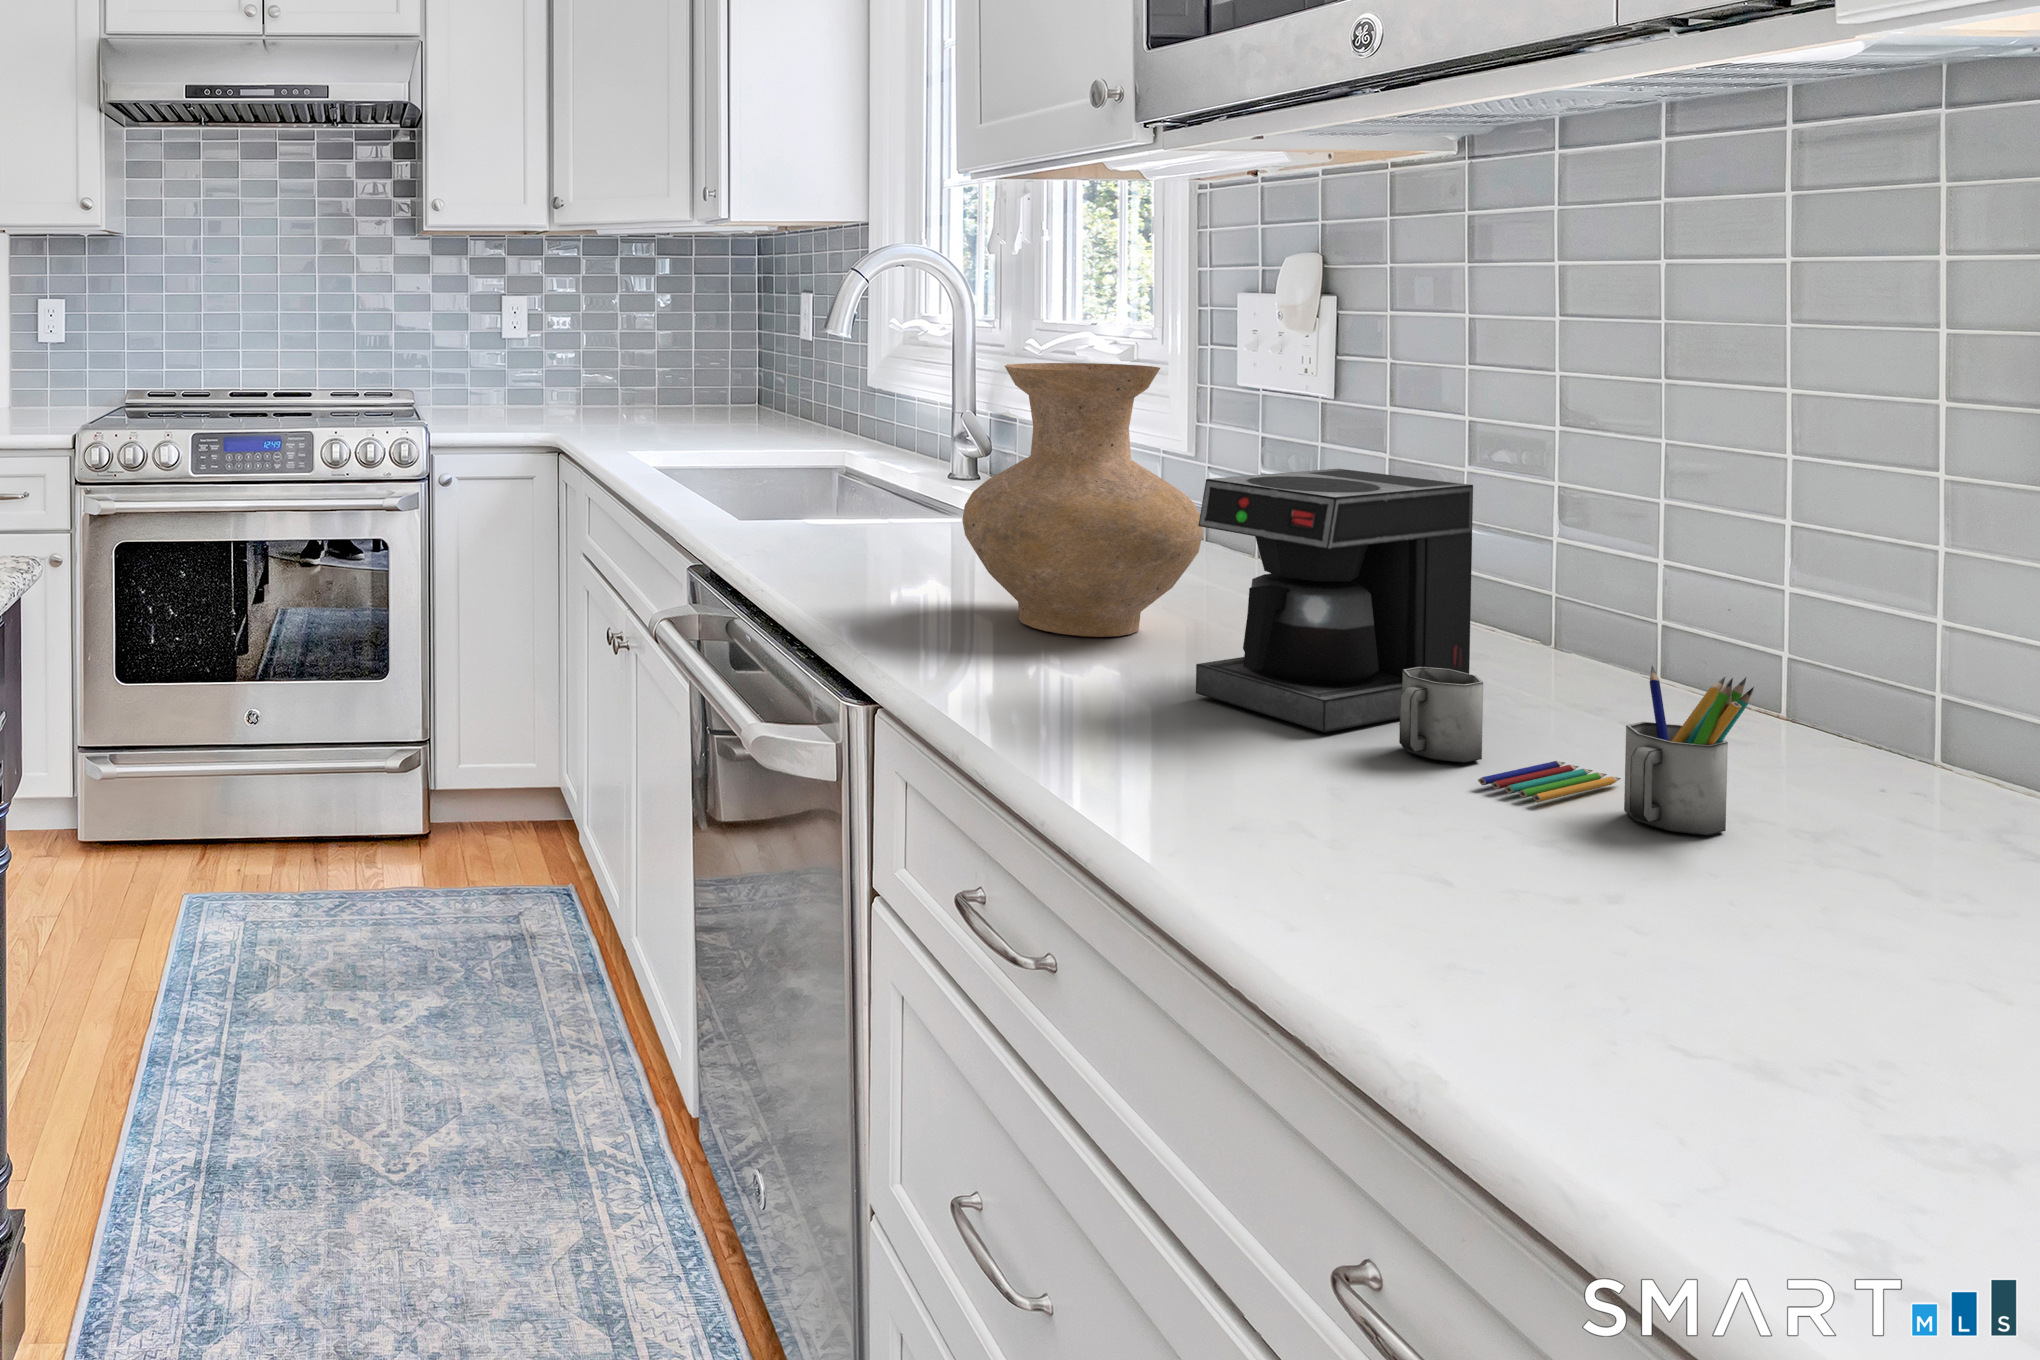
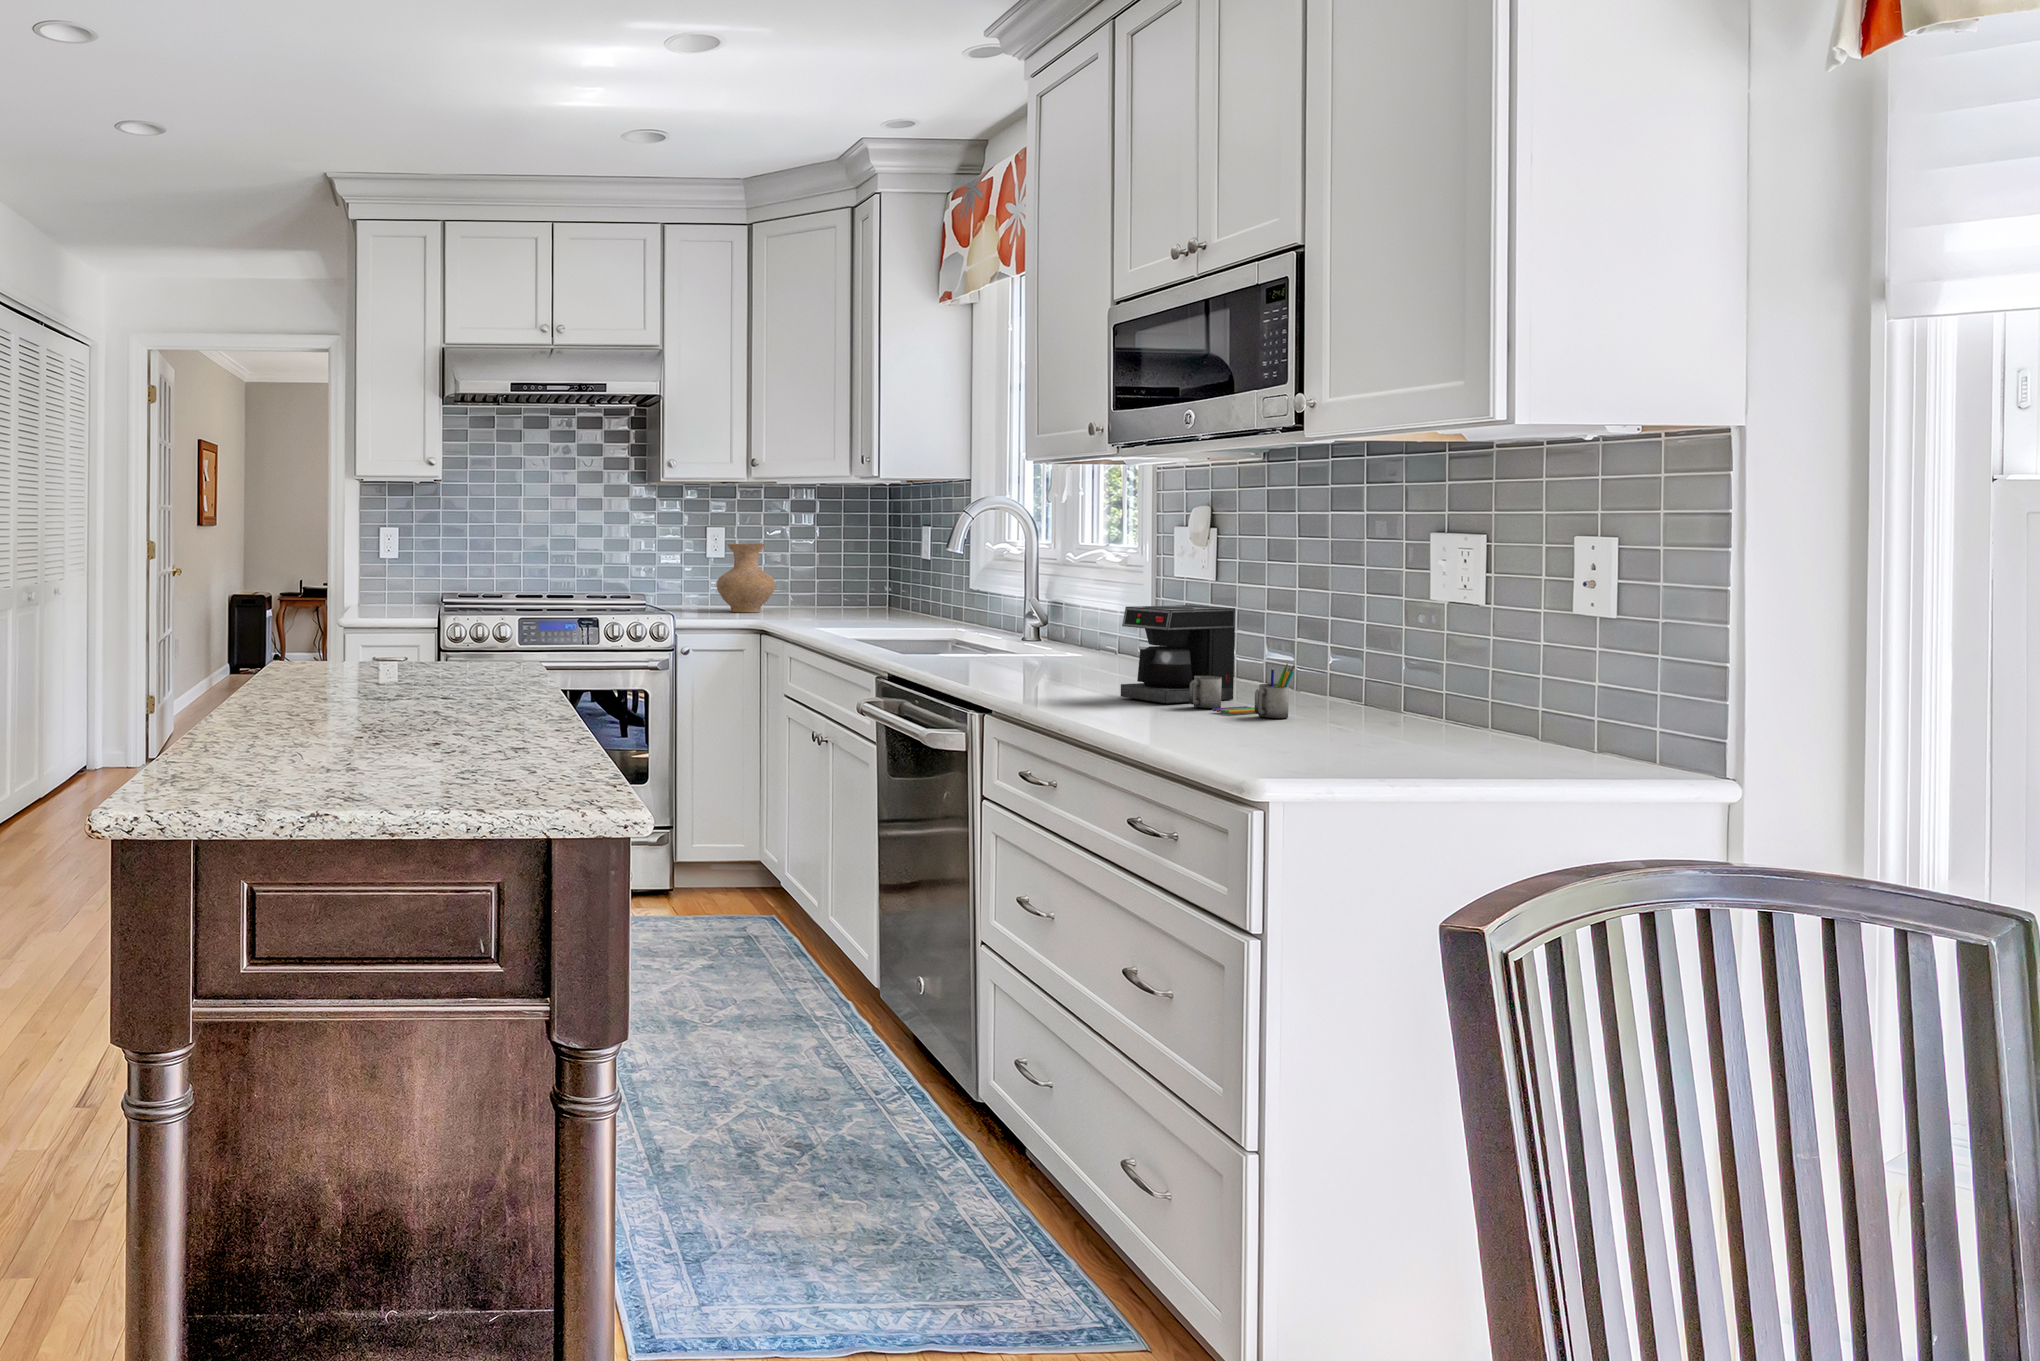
vase: present [962,363,1203,637] -> present [716,544,775,612]

